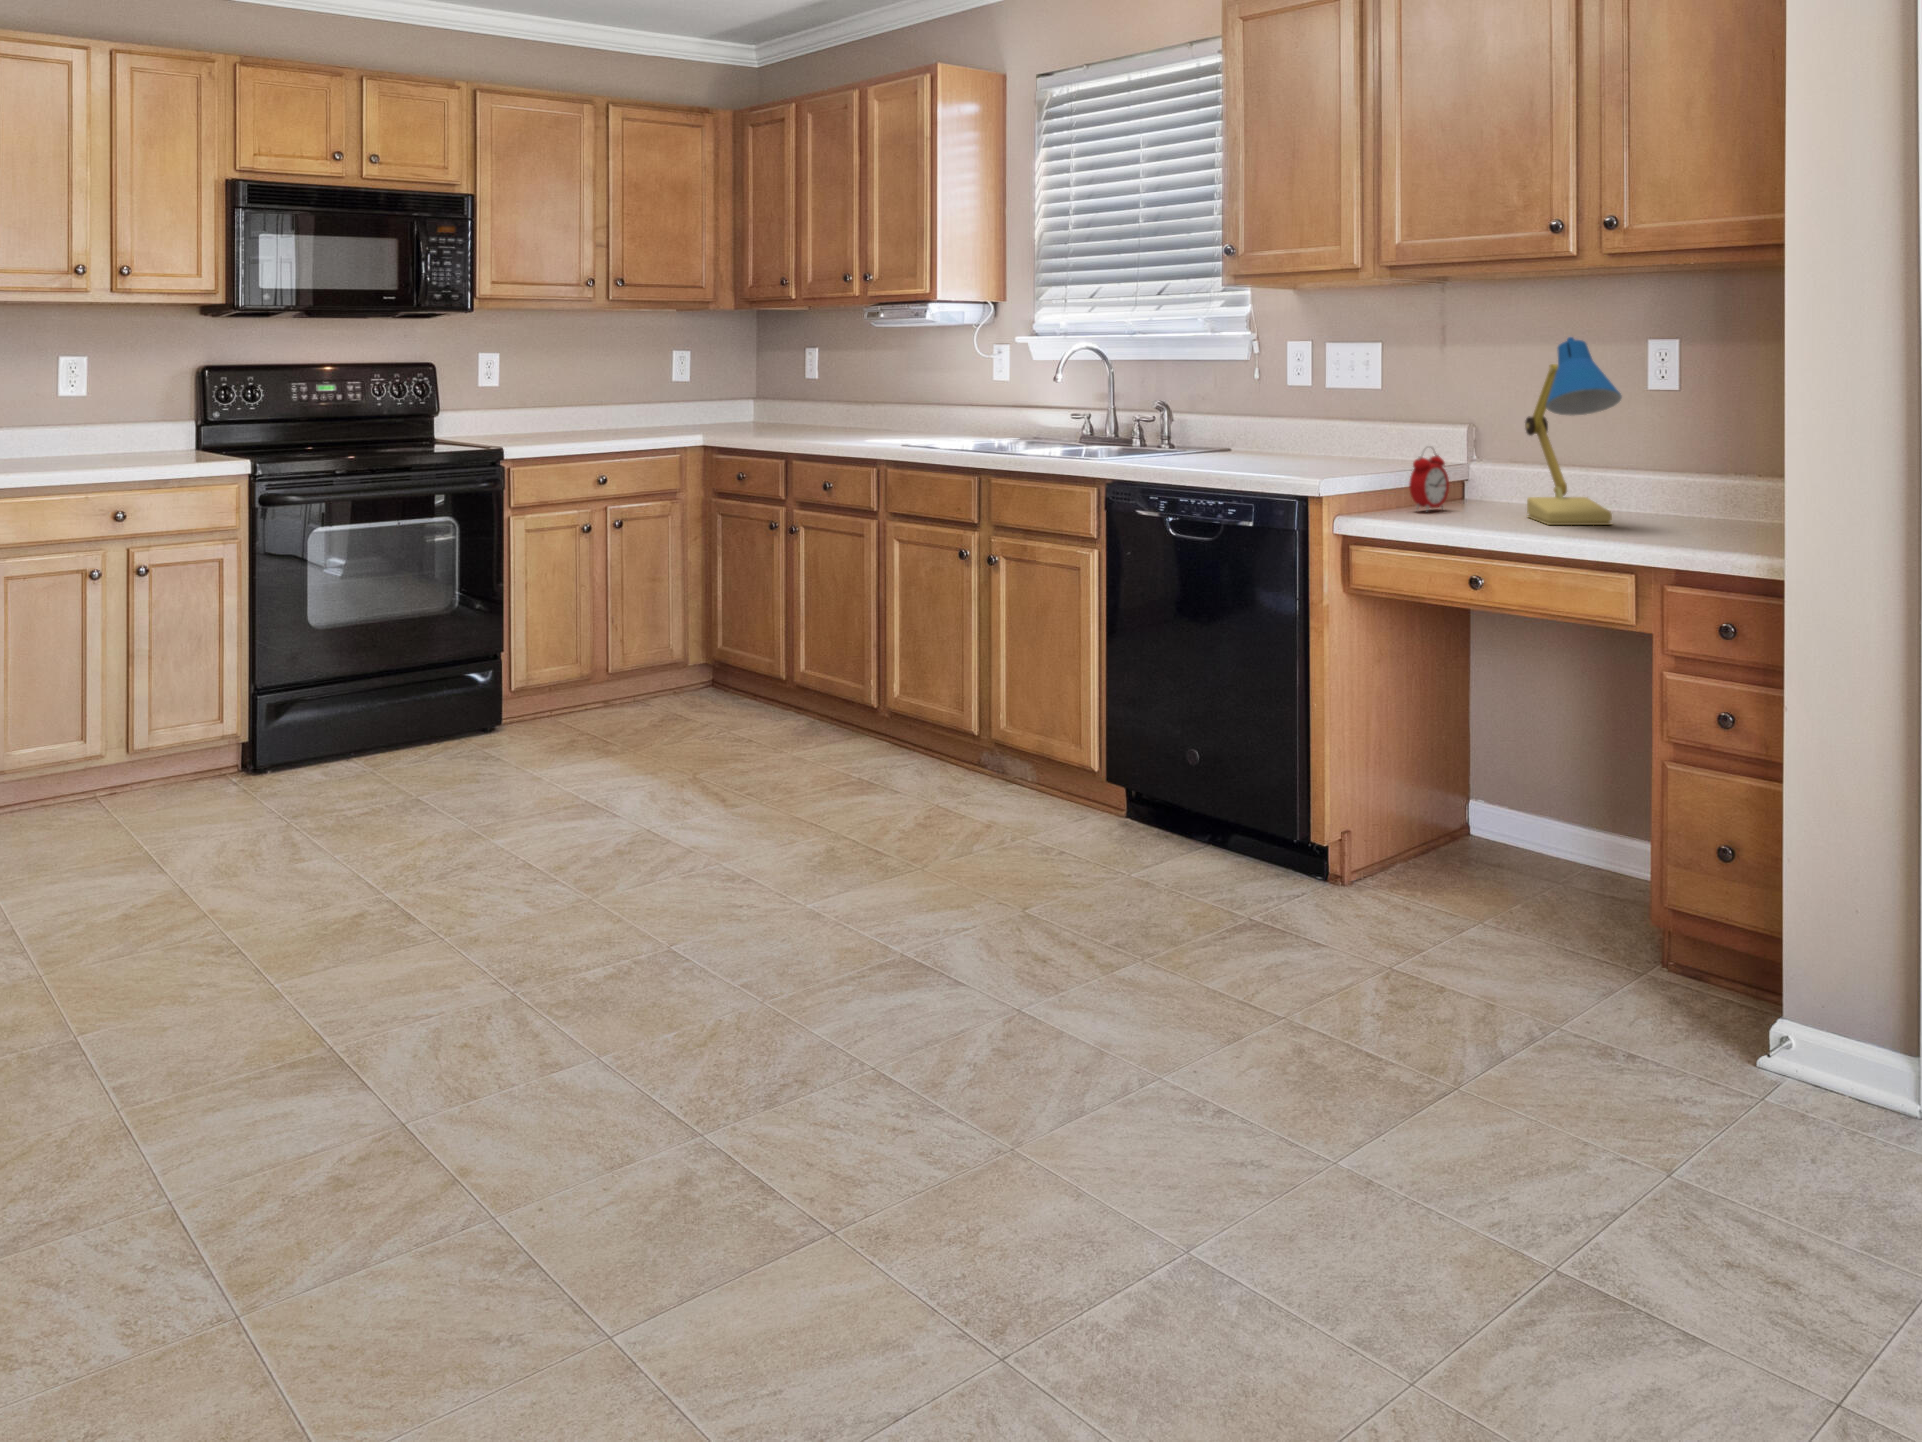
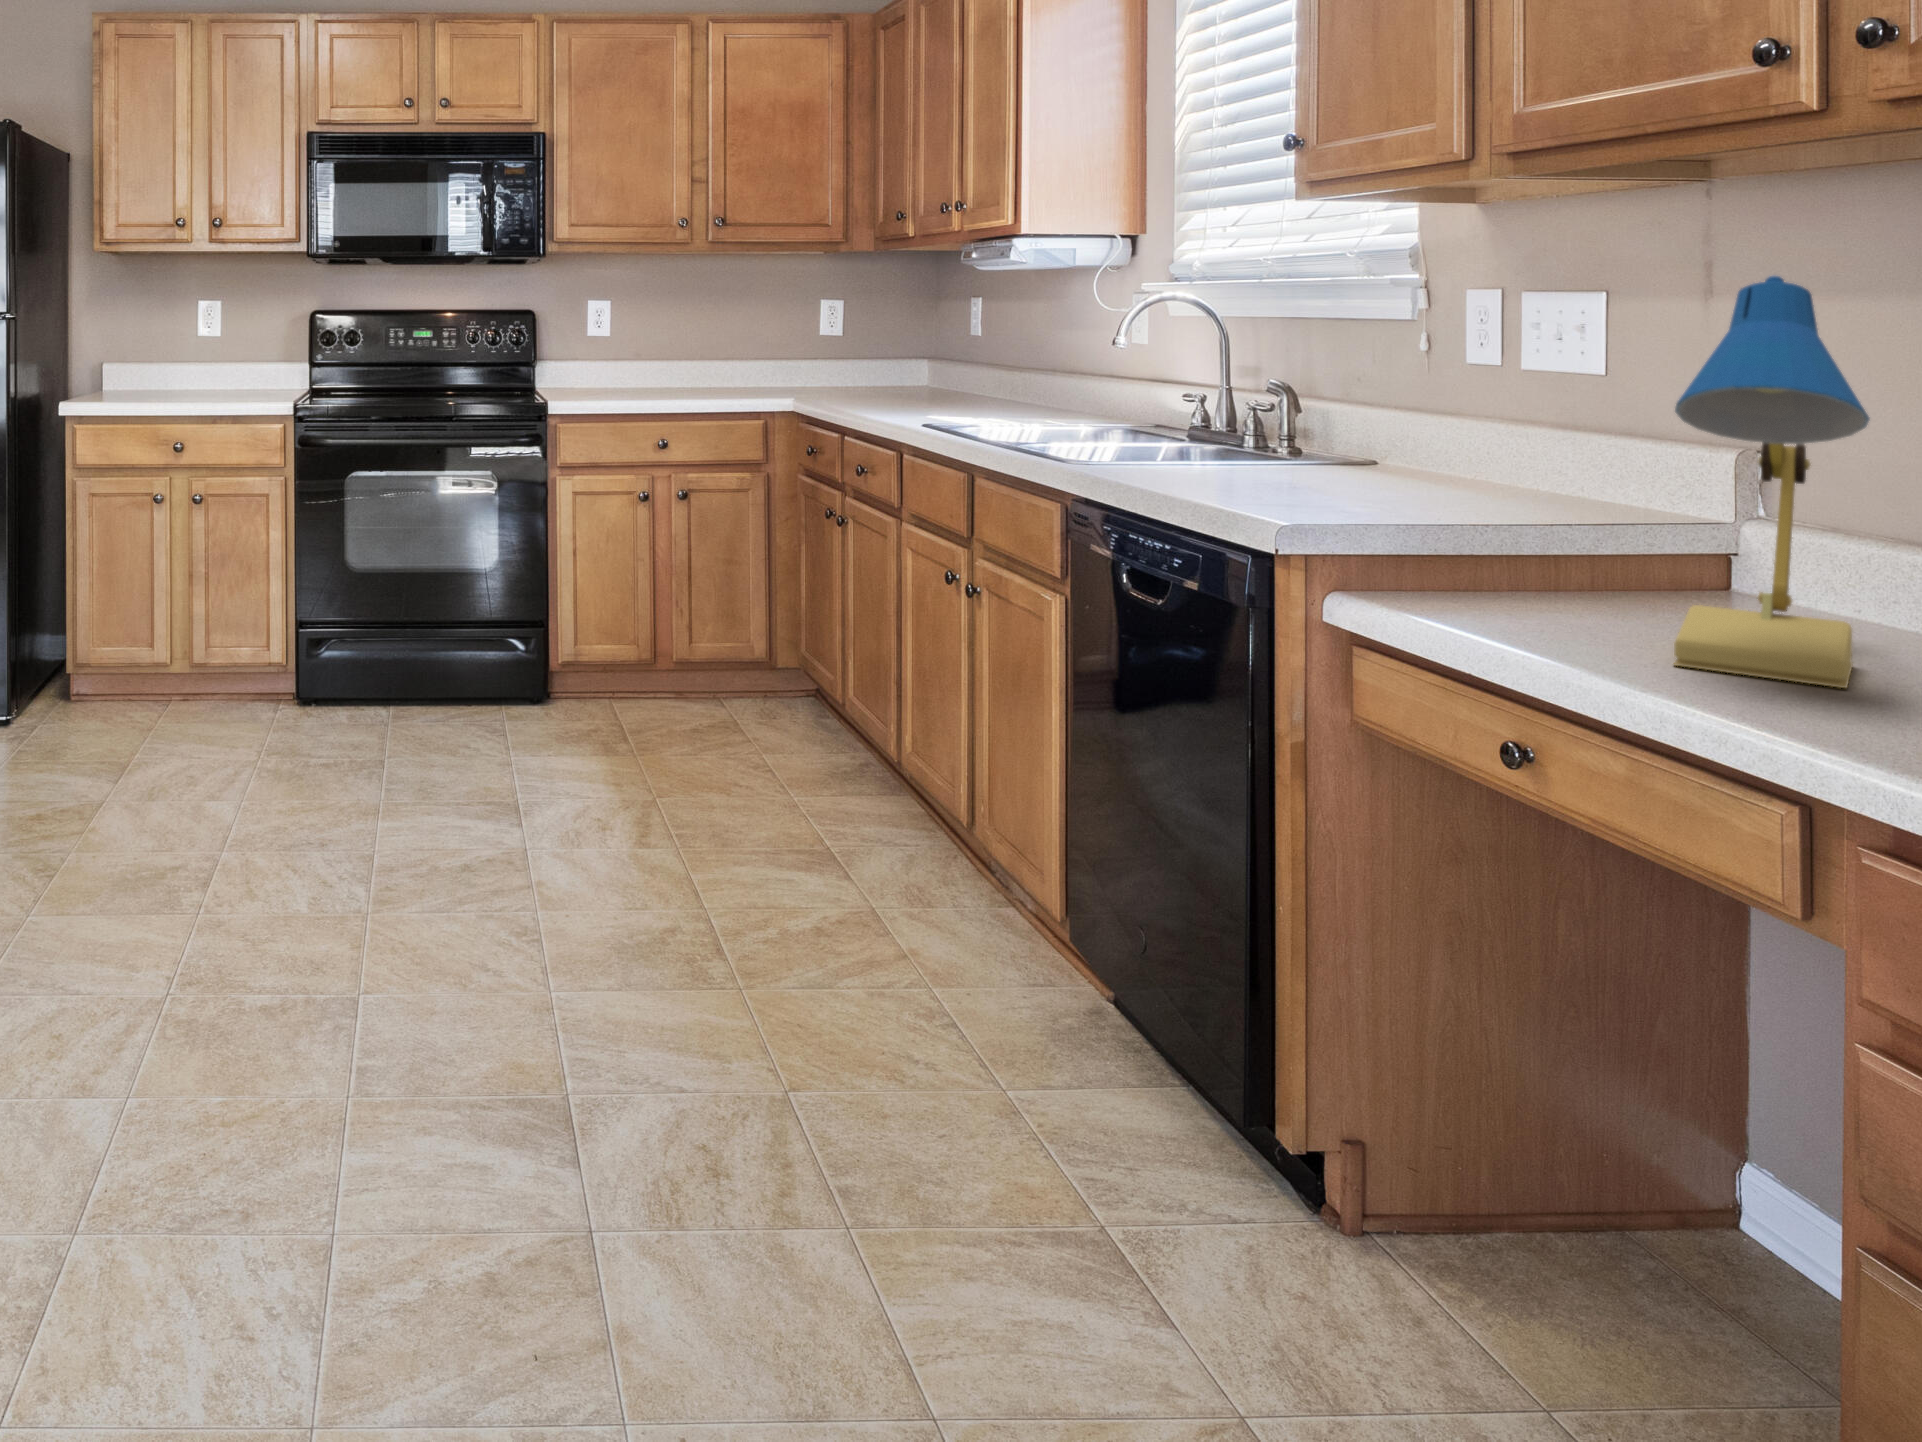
alarm clock: present [1409,446,1449,510] -> none [1462,484,1564,609]

